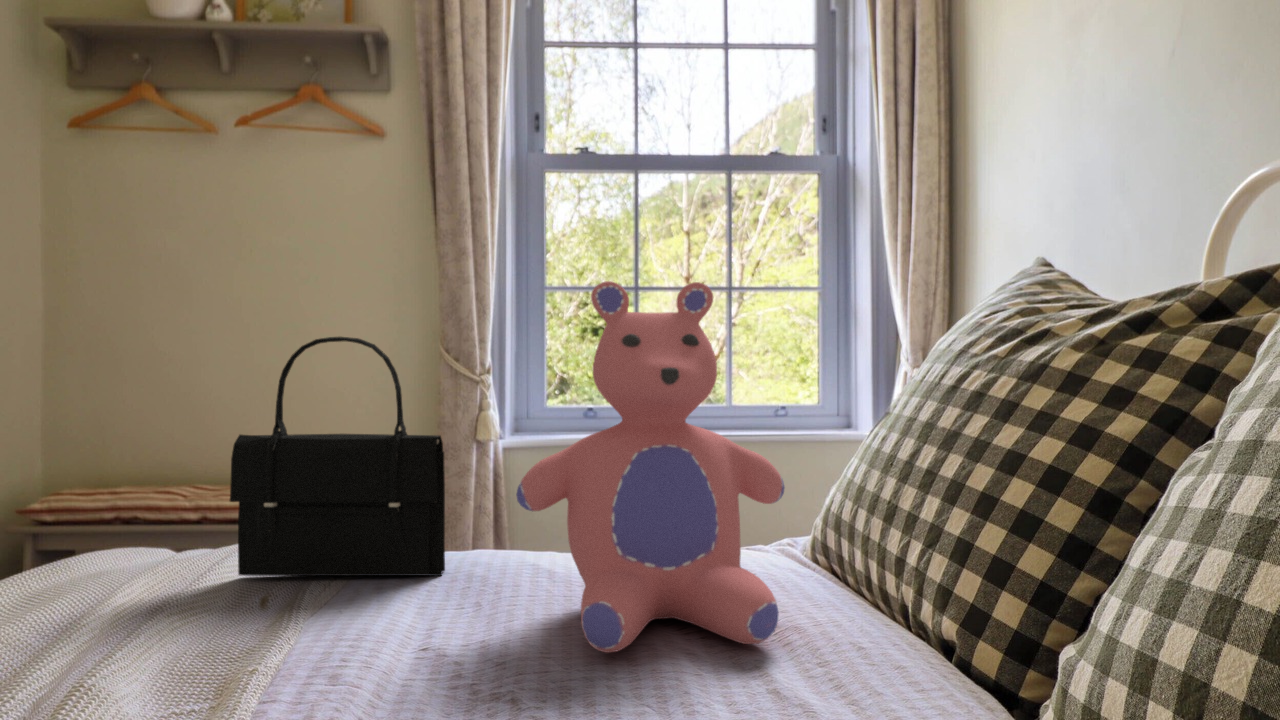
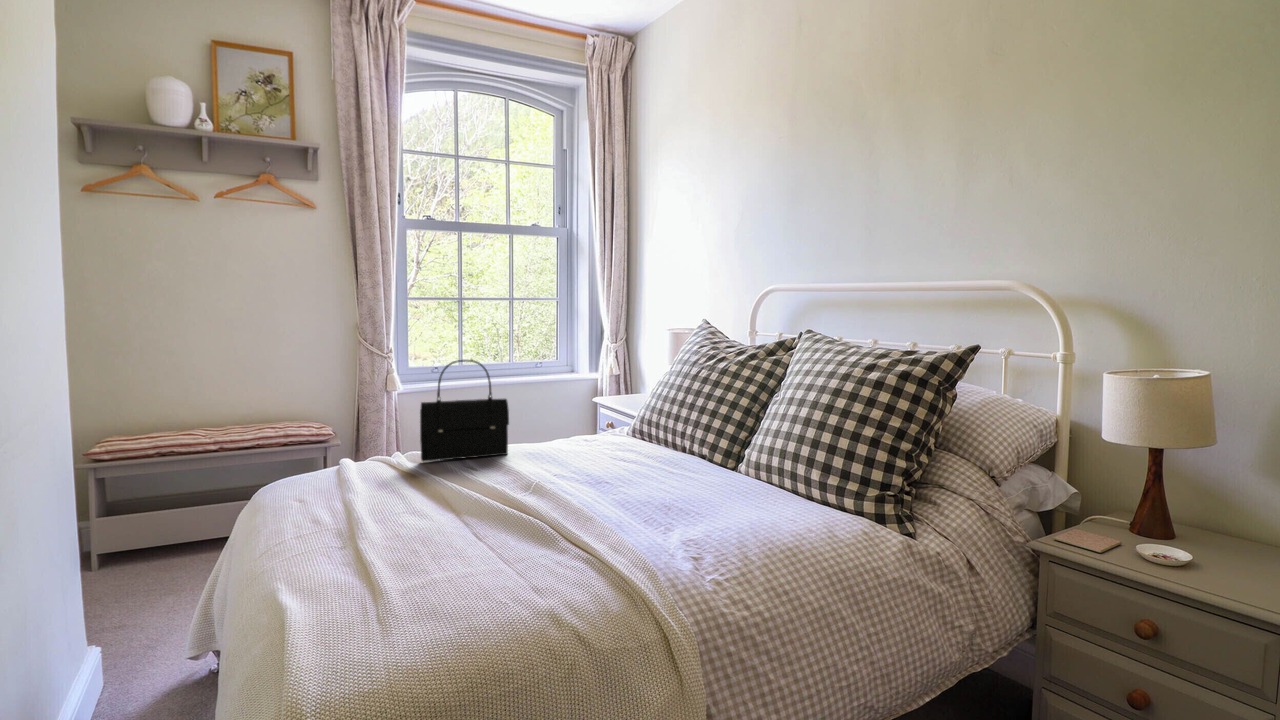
teddy bear: present [516,281,785,653] -> none [562,342,659,468]

